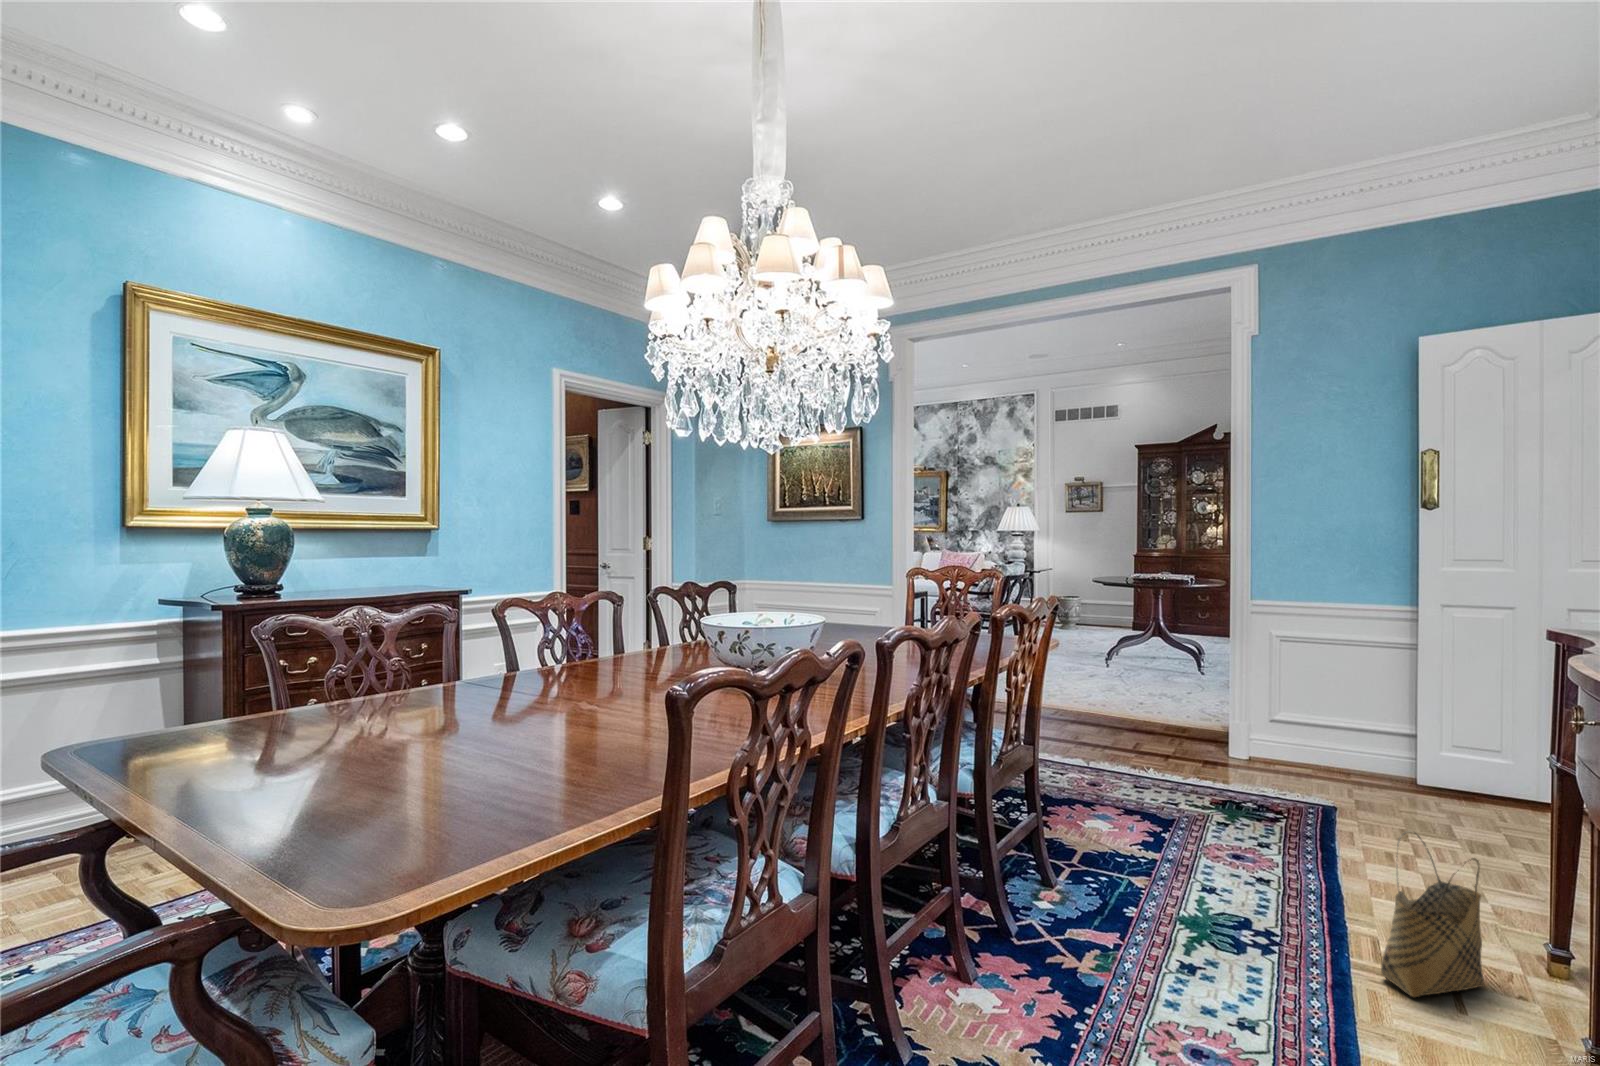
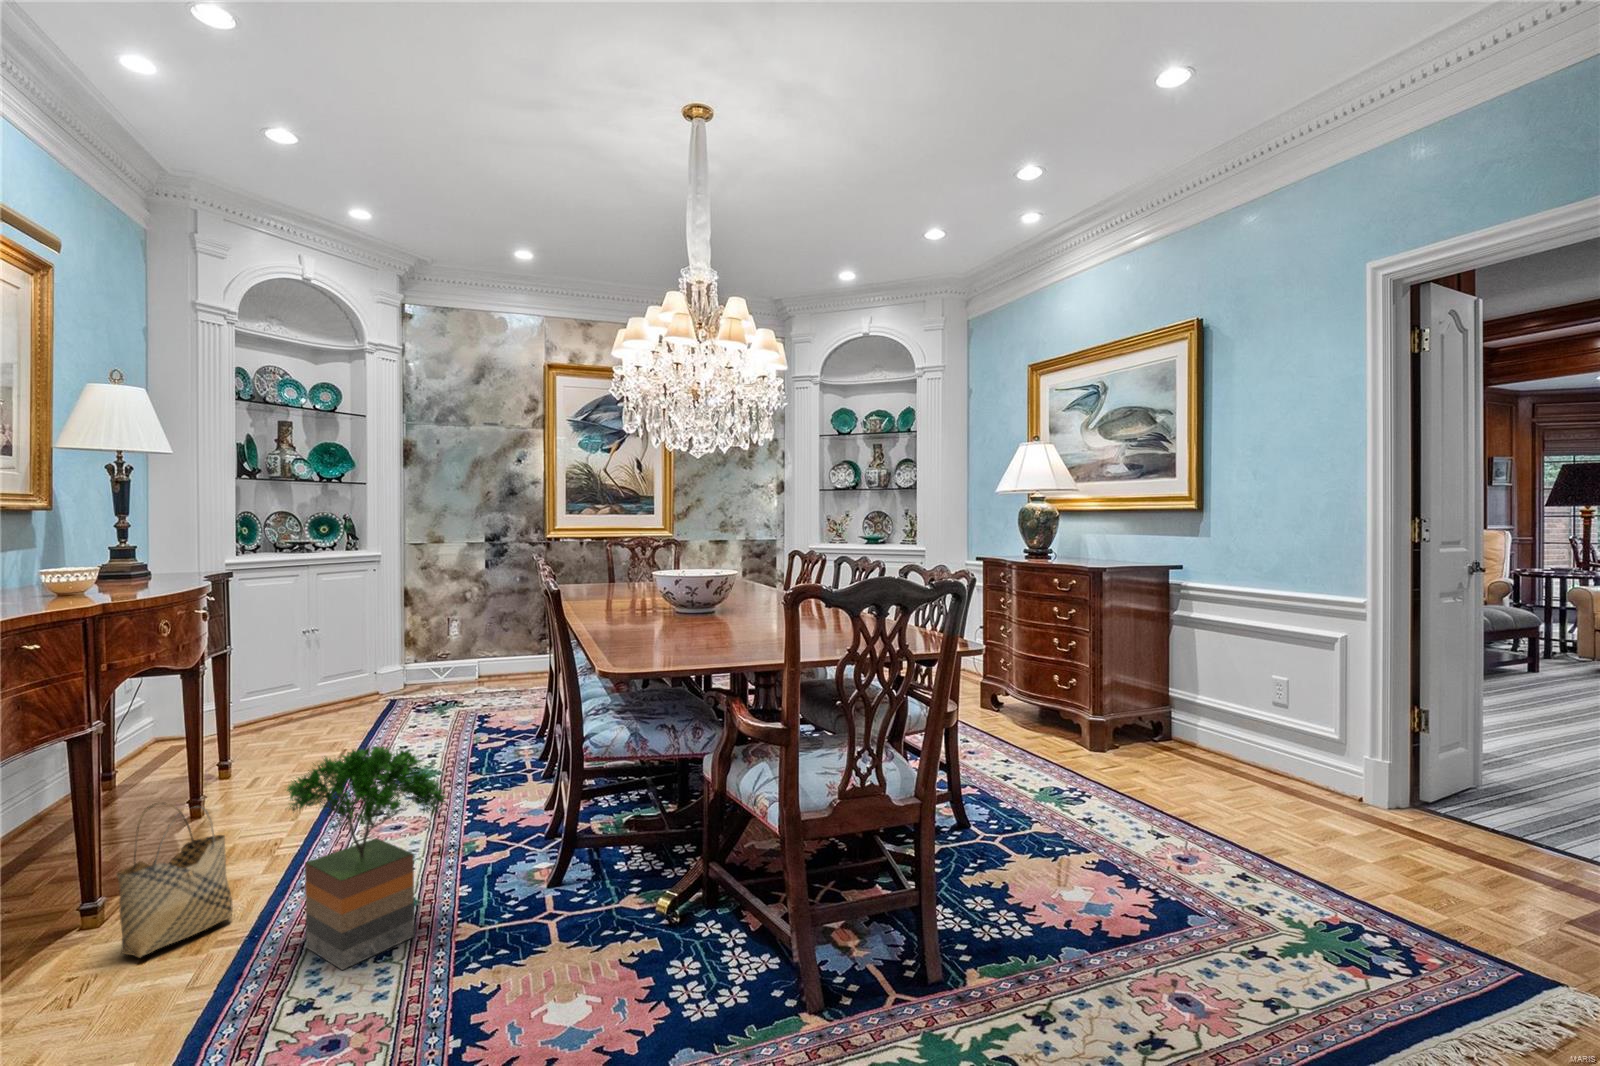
potted tree: none [1153,735,1298,919] -> present [287,746,446,970]

